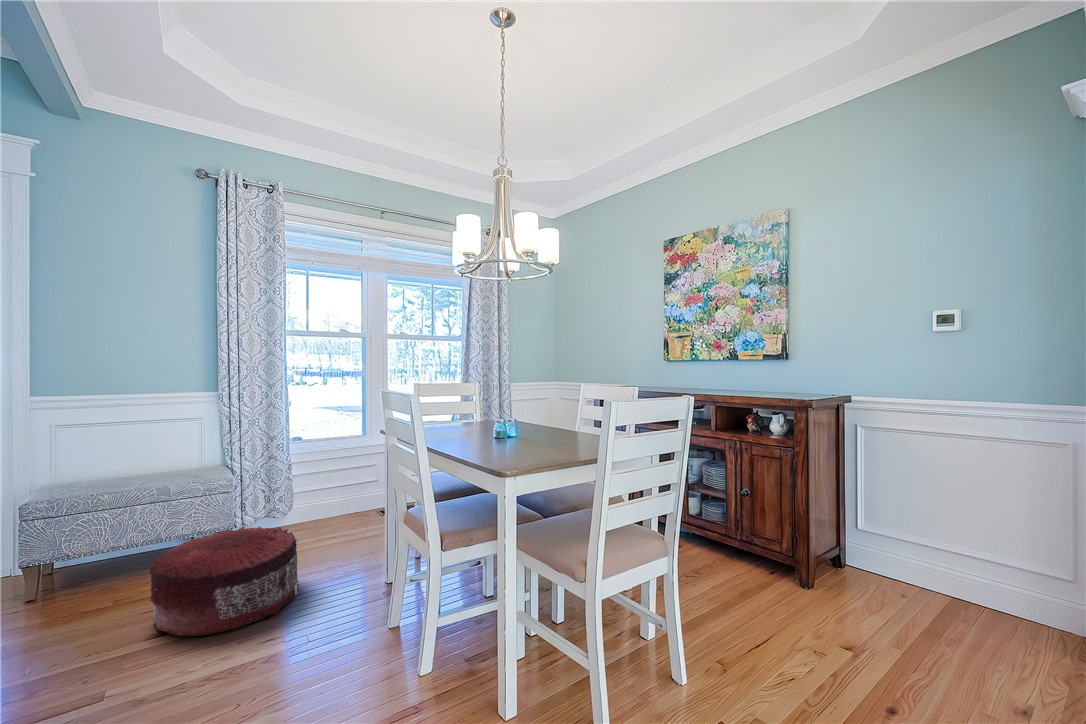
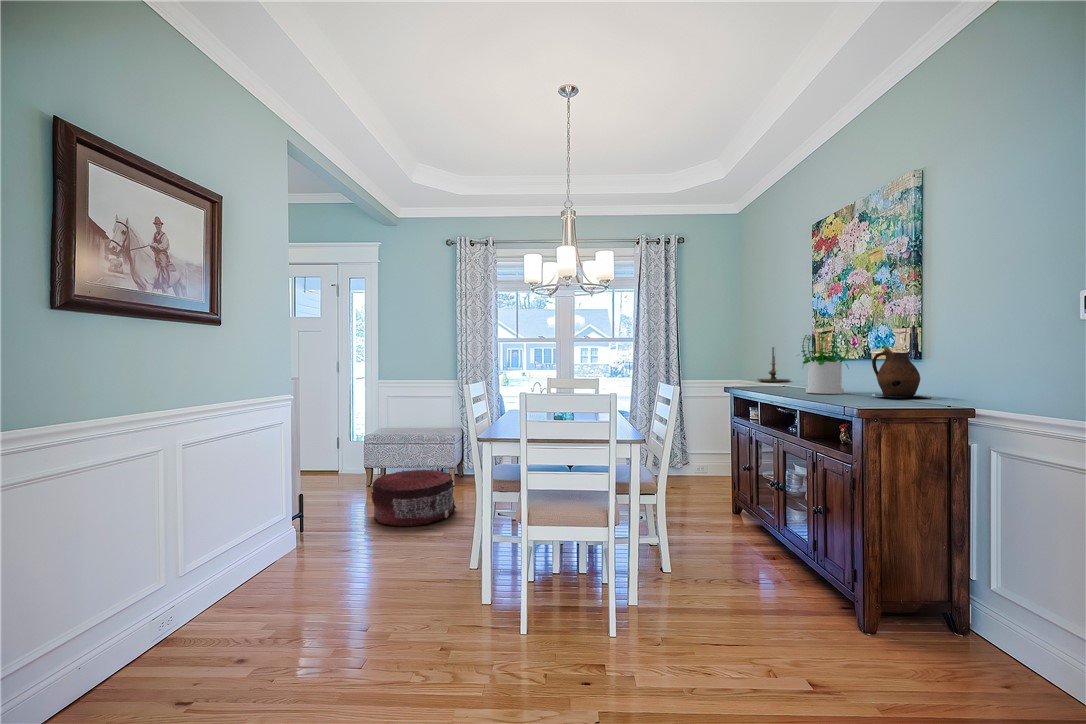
potted plant: none [679,336,725,390] -> present [801,332,856,394]
candle holder: none [591,348,619,381] -> present [758,347,790,382]
ceramic pitcher: none [751,350,794,391] -> present [872,347,931,398]

